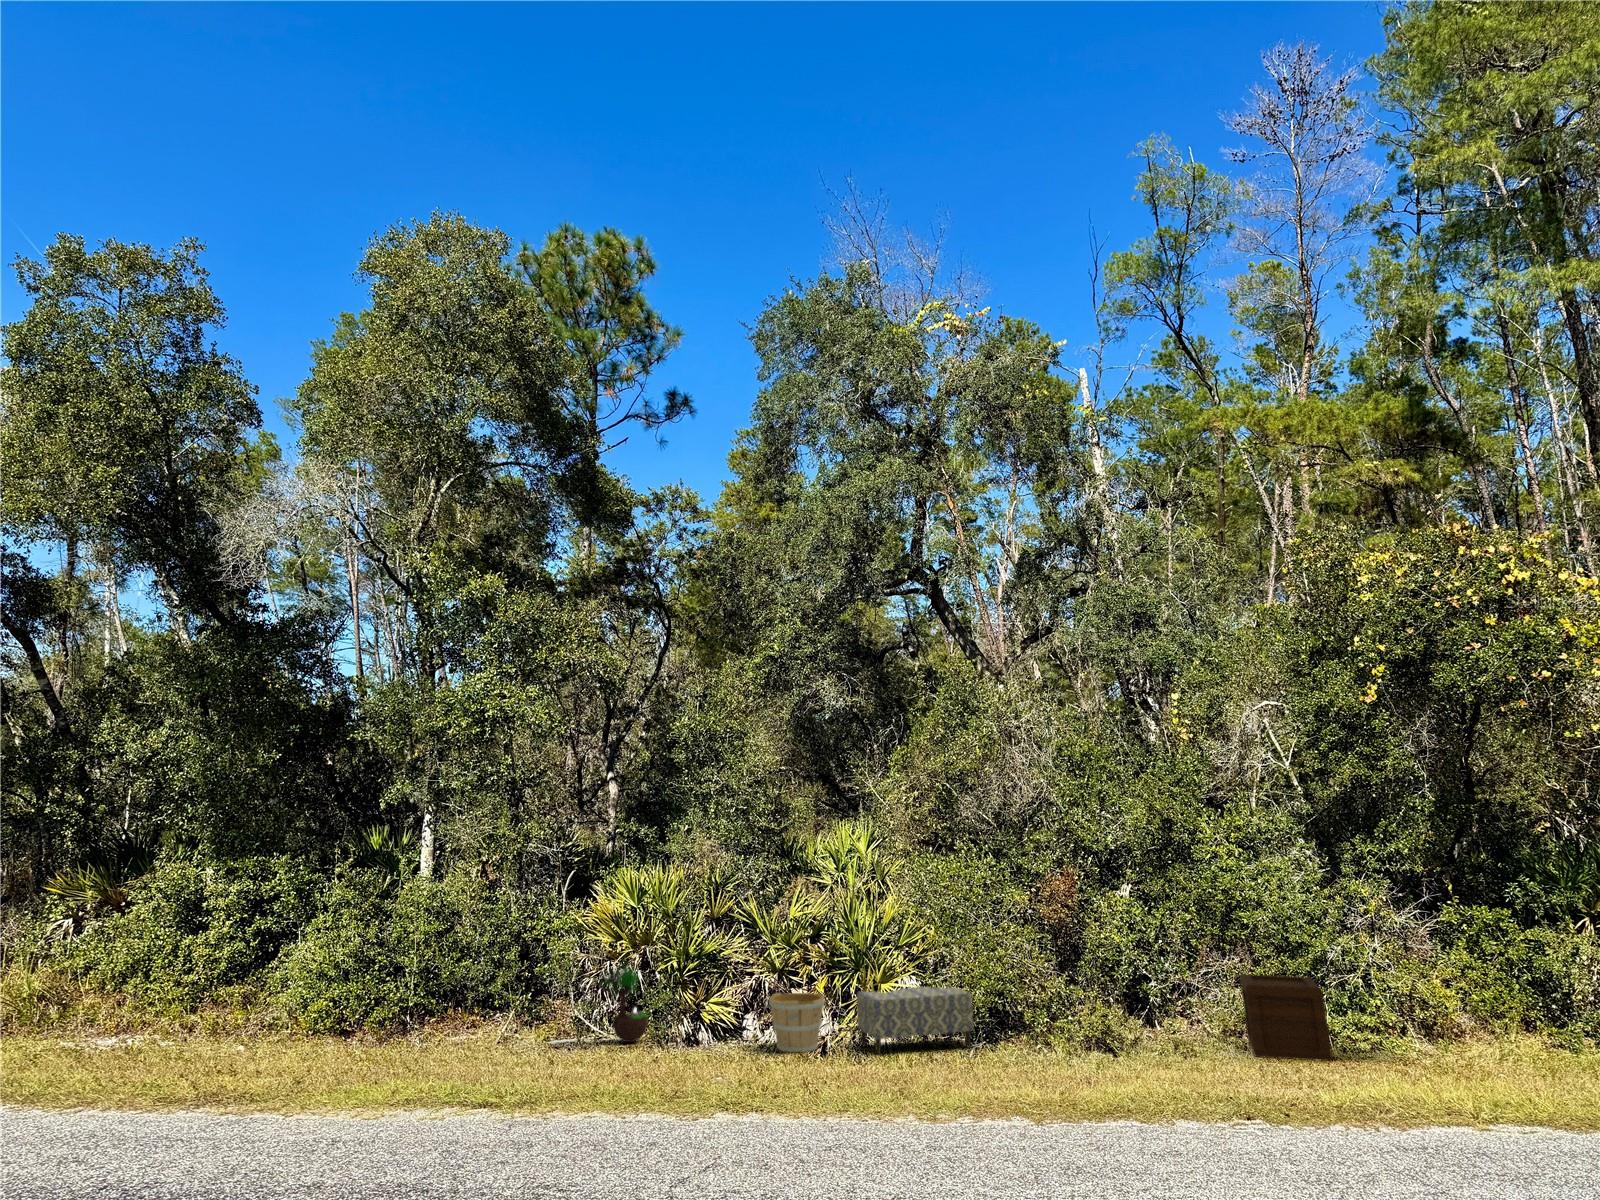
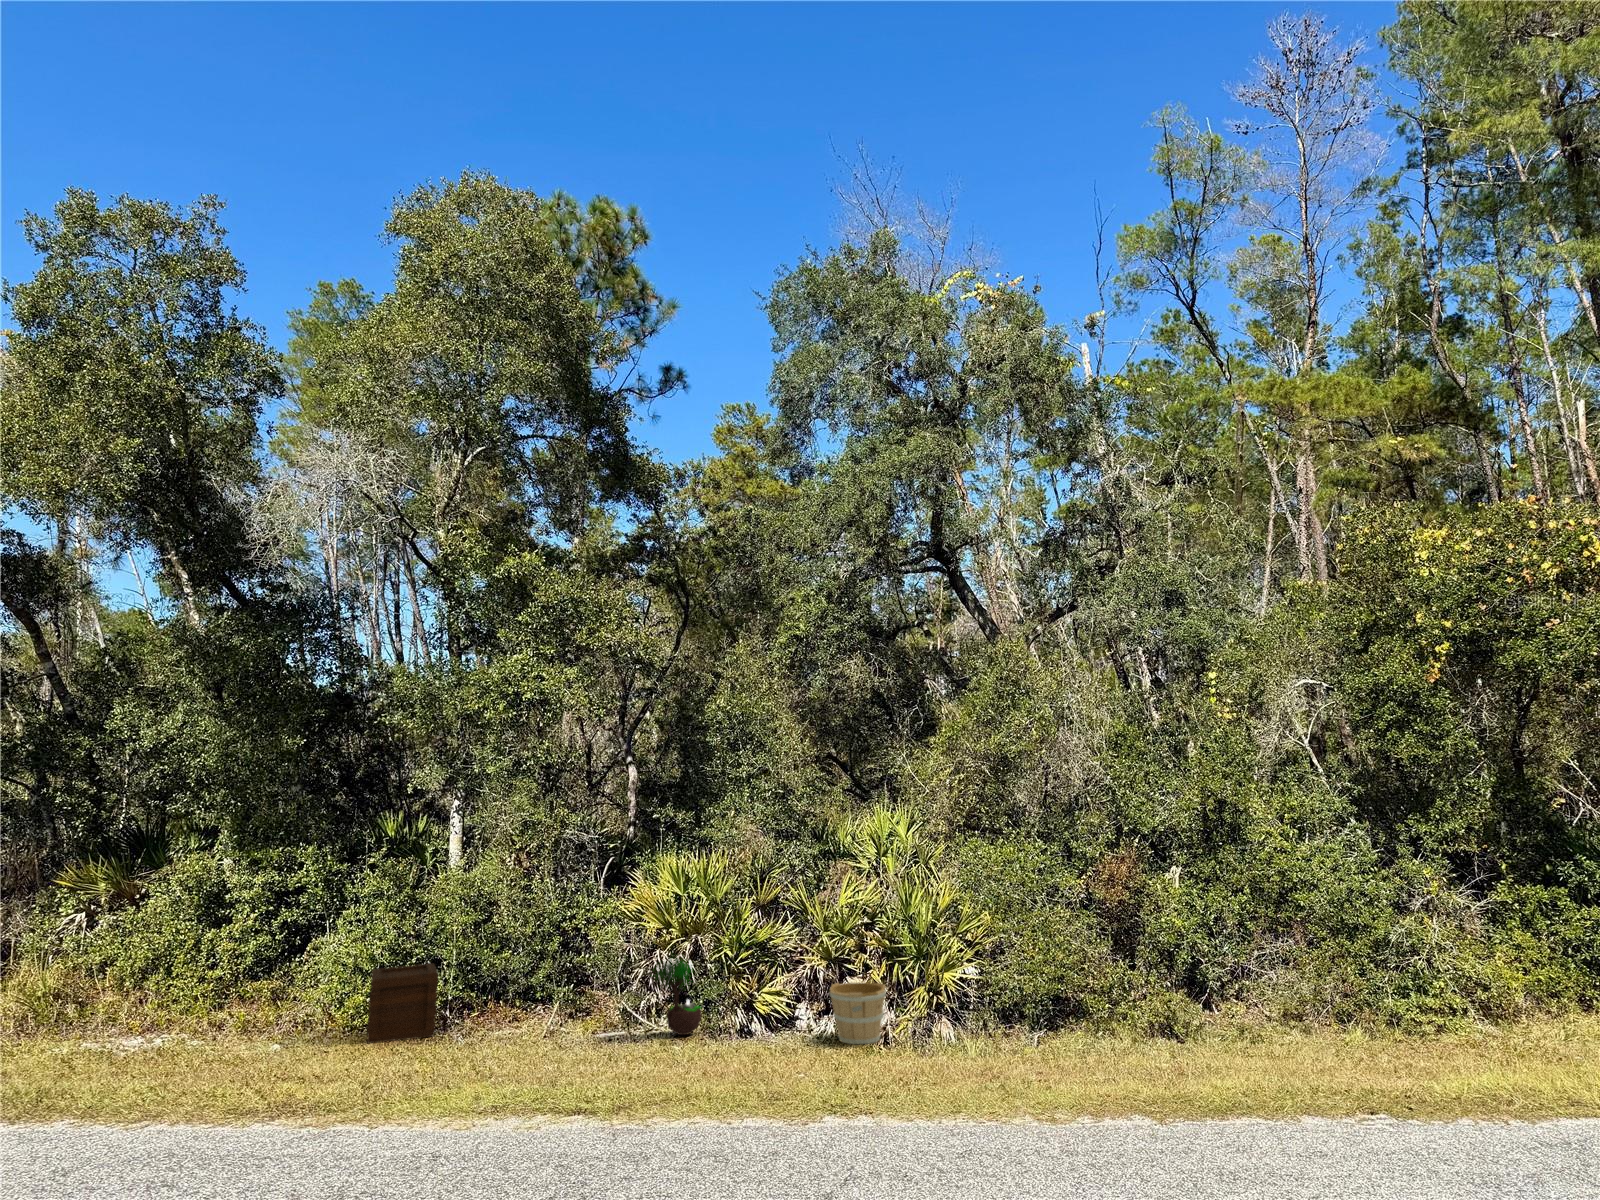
wooden crate: present [1240,974,1333,1061] -> present [367,963,438,1044]
bench: present [857,987,974,1054] -> none [918,971,1038,1048]

